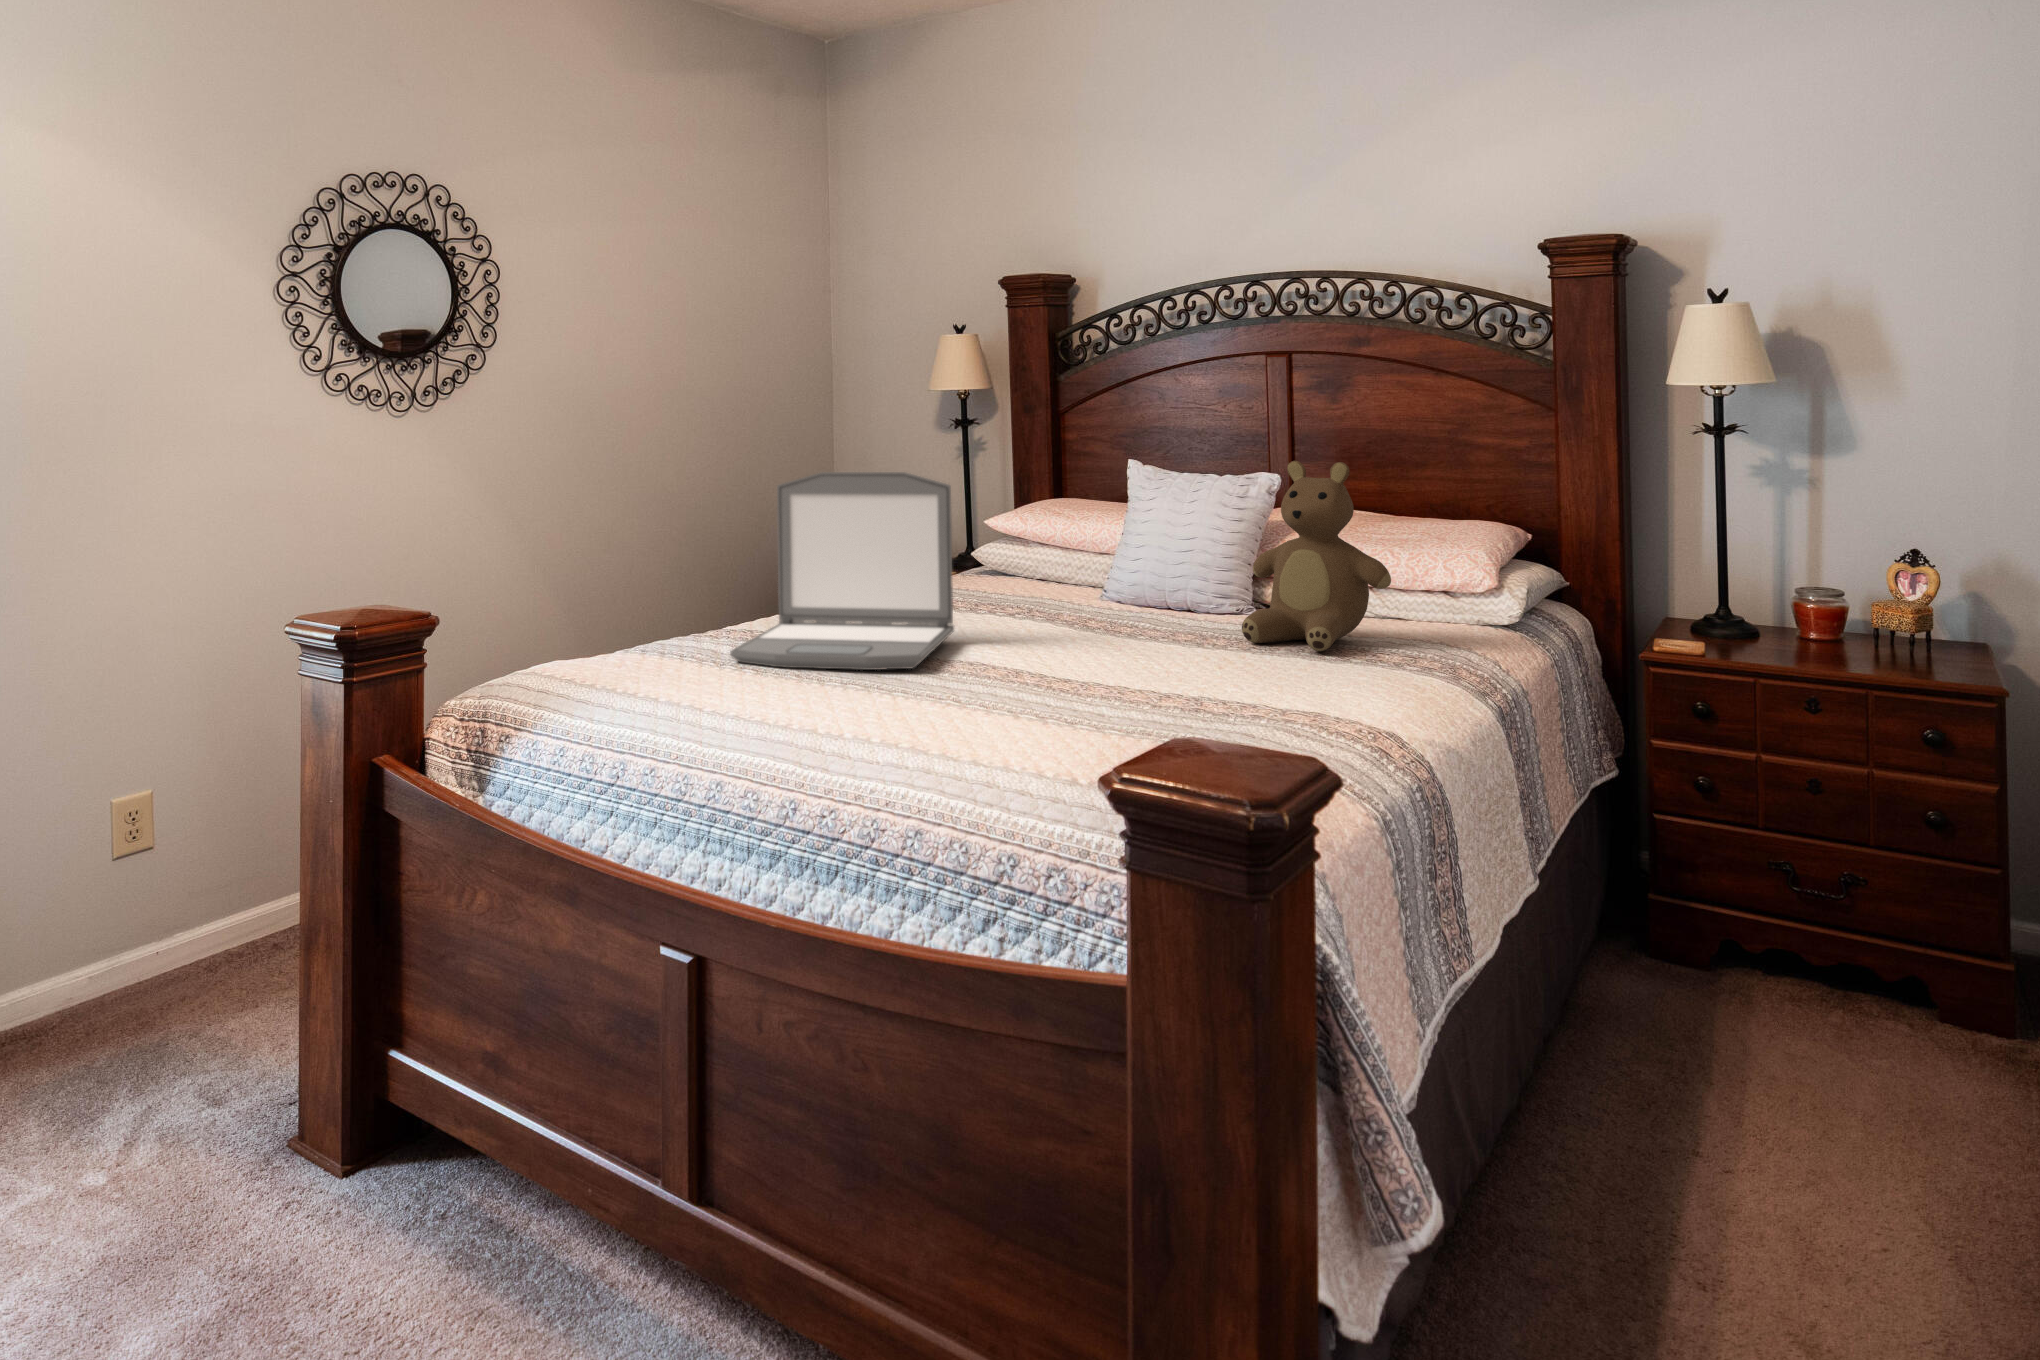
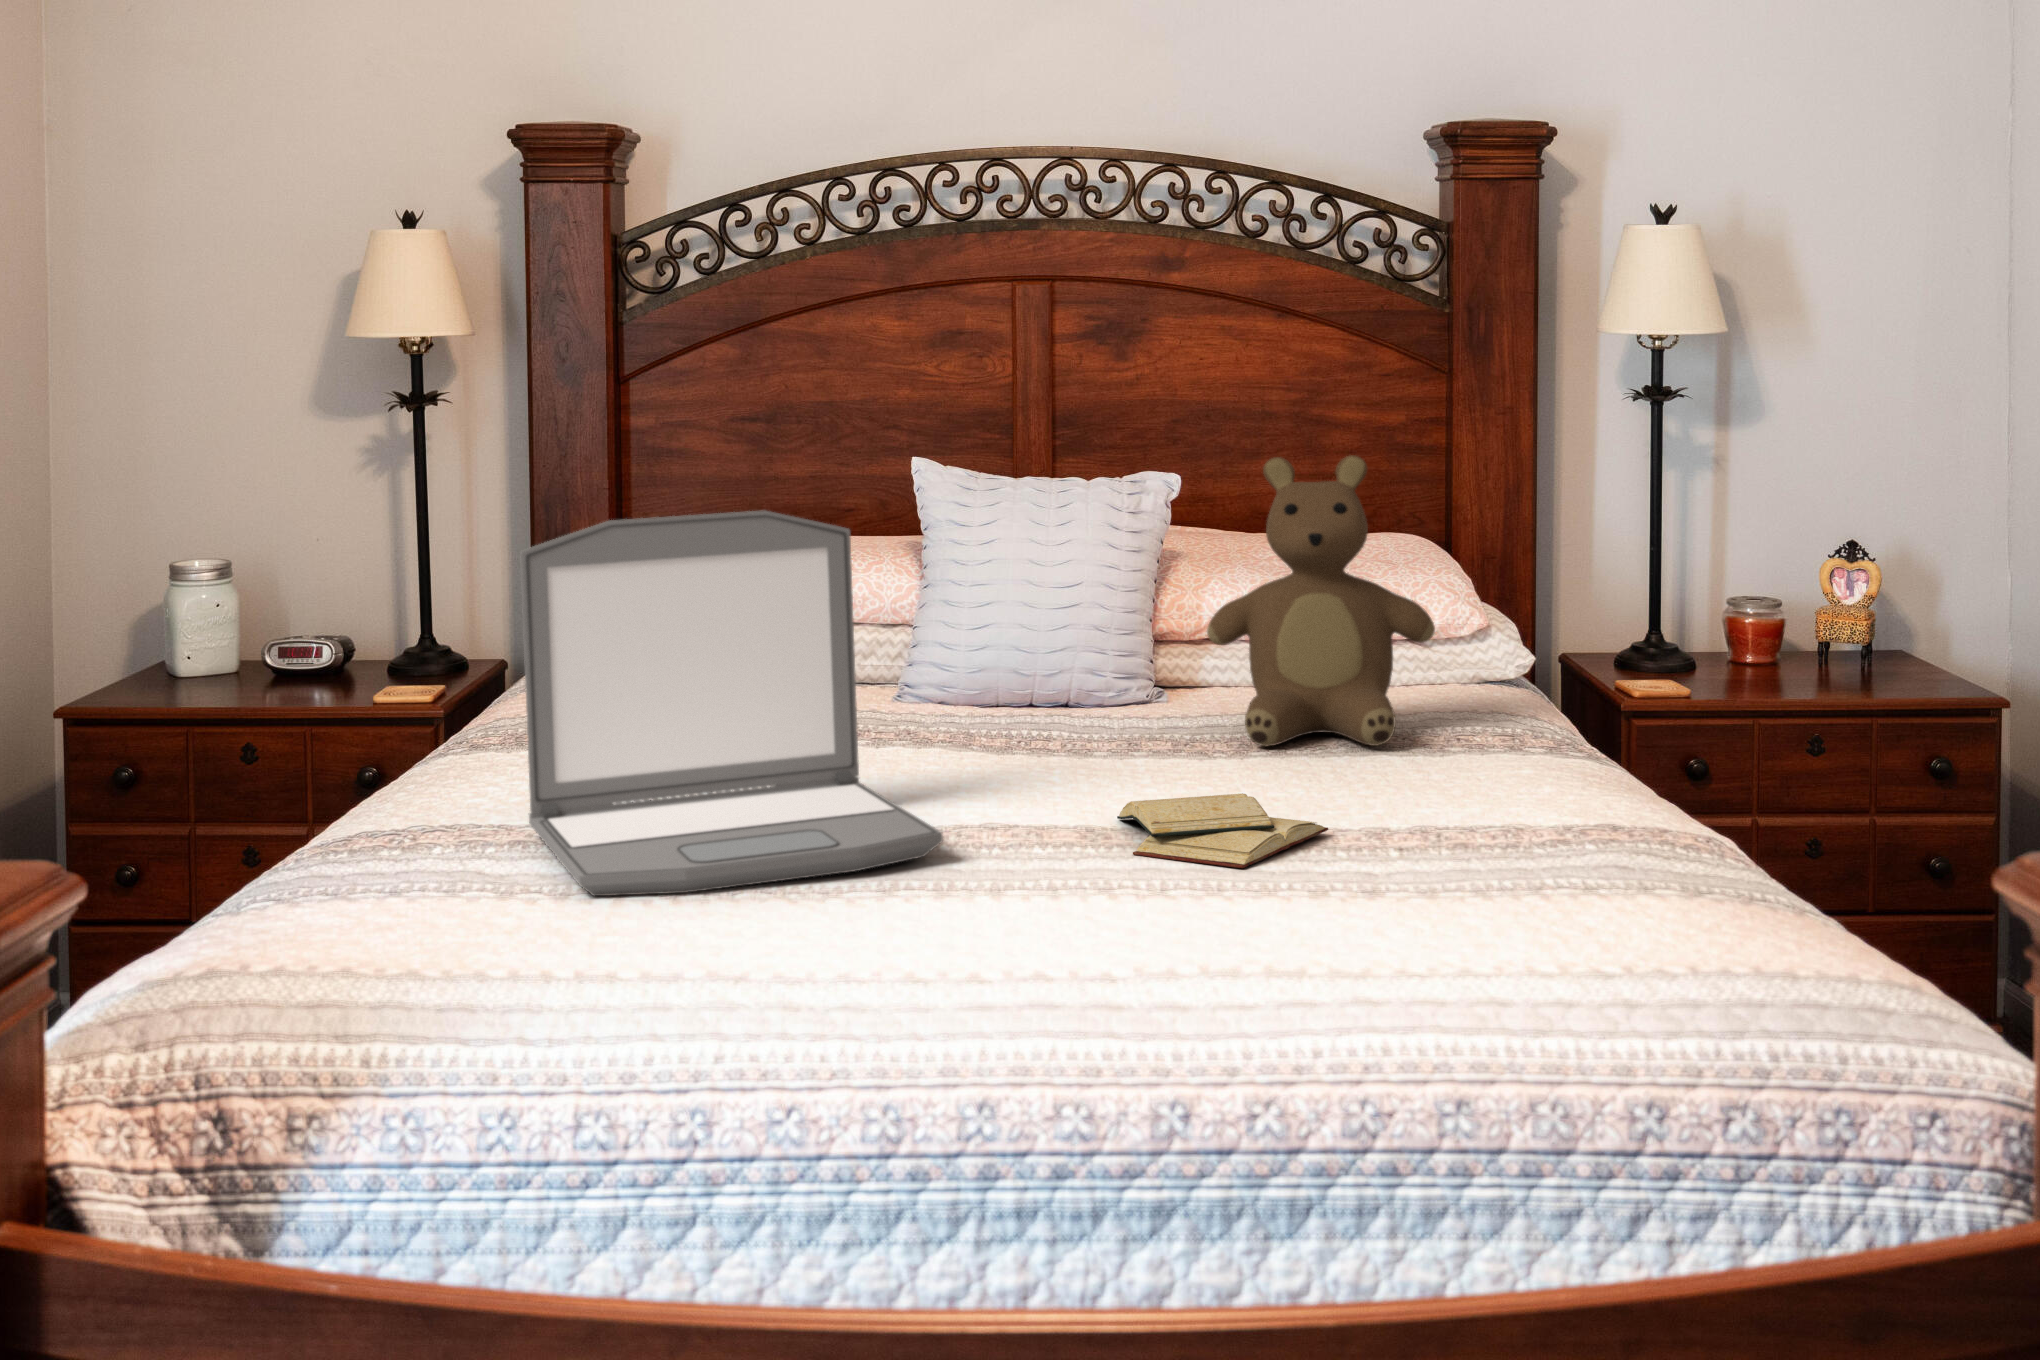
diary: none [1023,656,1154,700] -> present [1117,793,1328,868]

